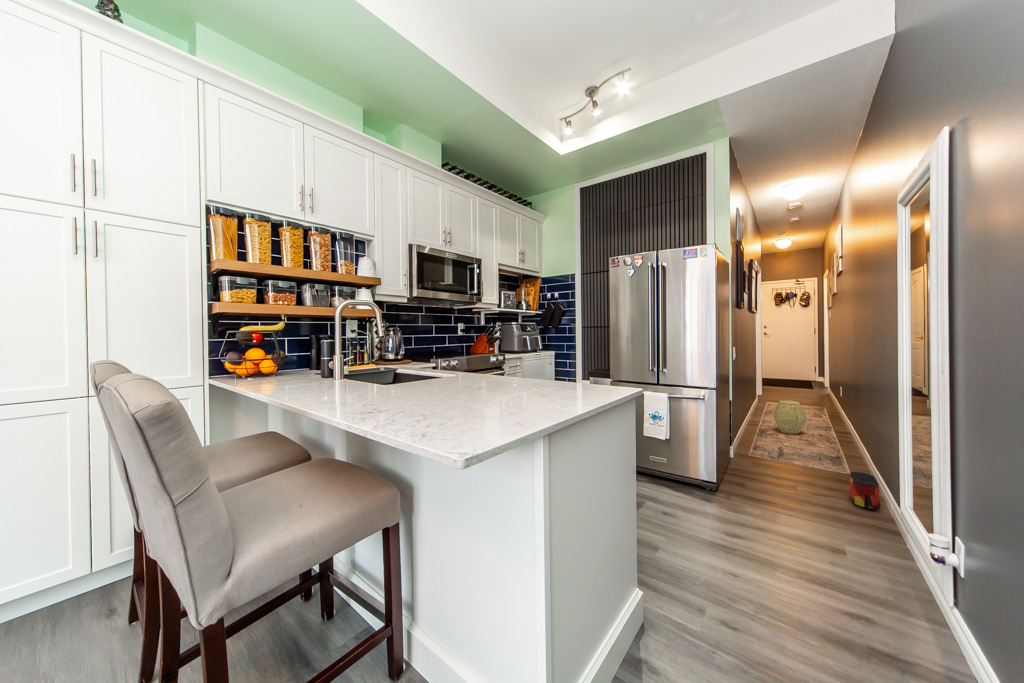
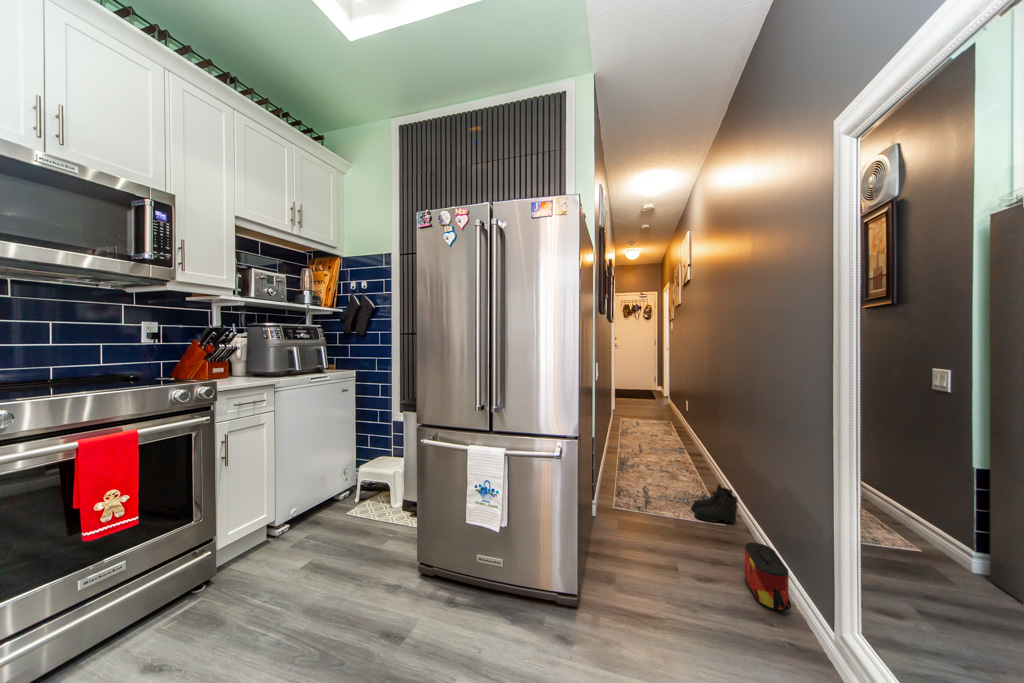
woven basket: present [774,400,806,434] -> none [633,423,665,462]
boots: none [820,443,863,471] -> present [691,485,738,523]

